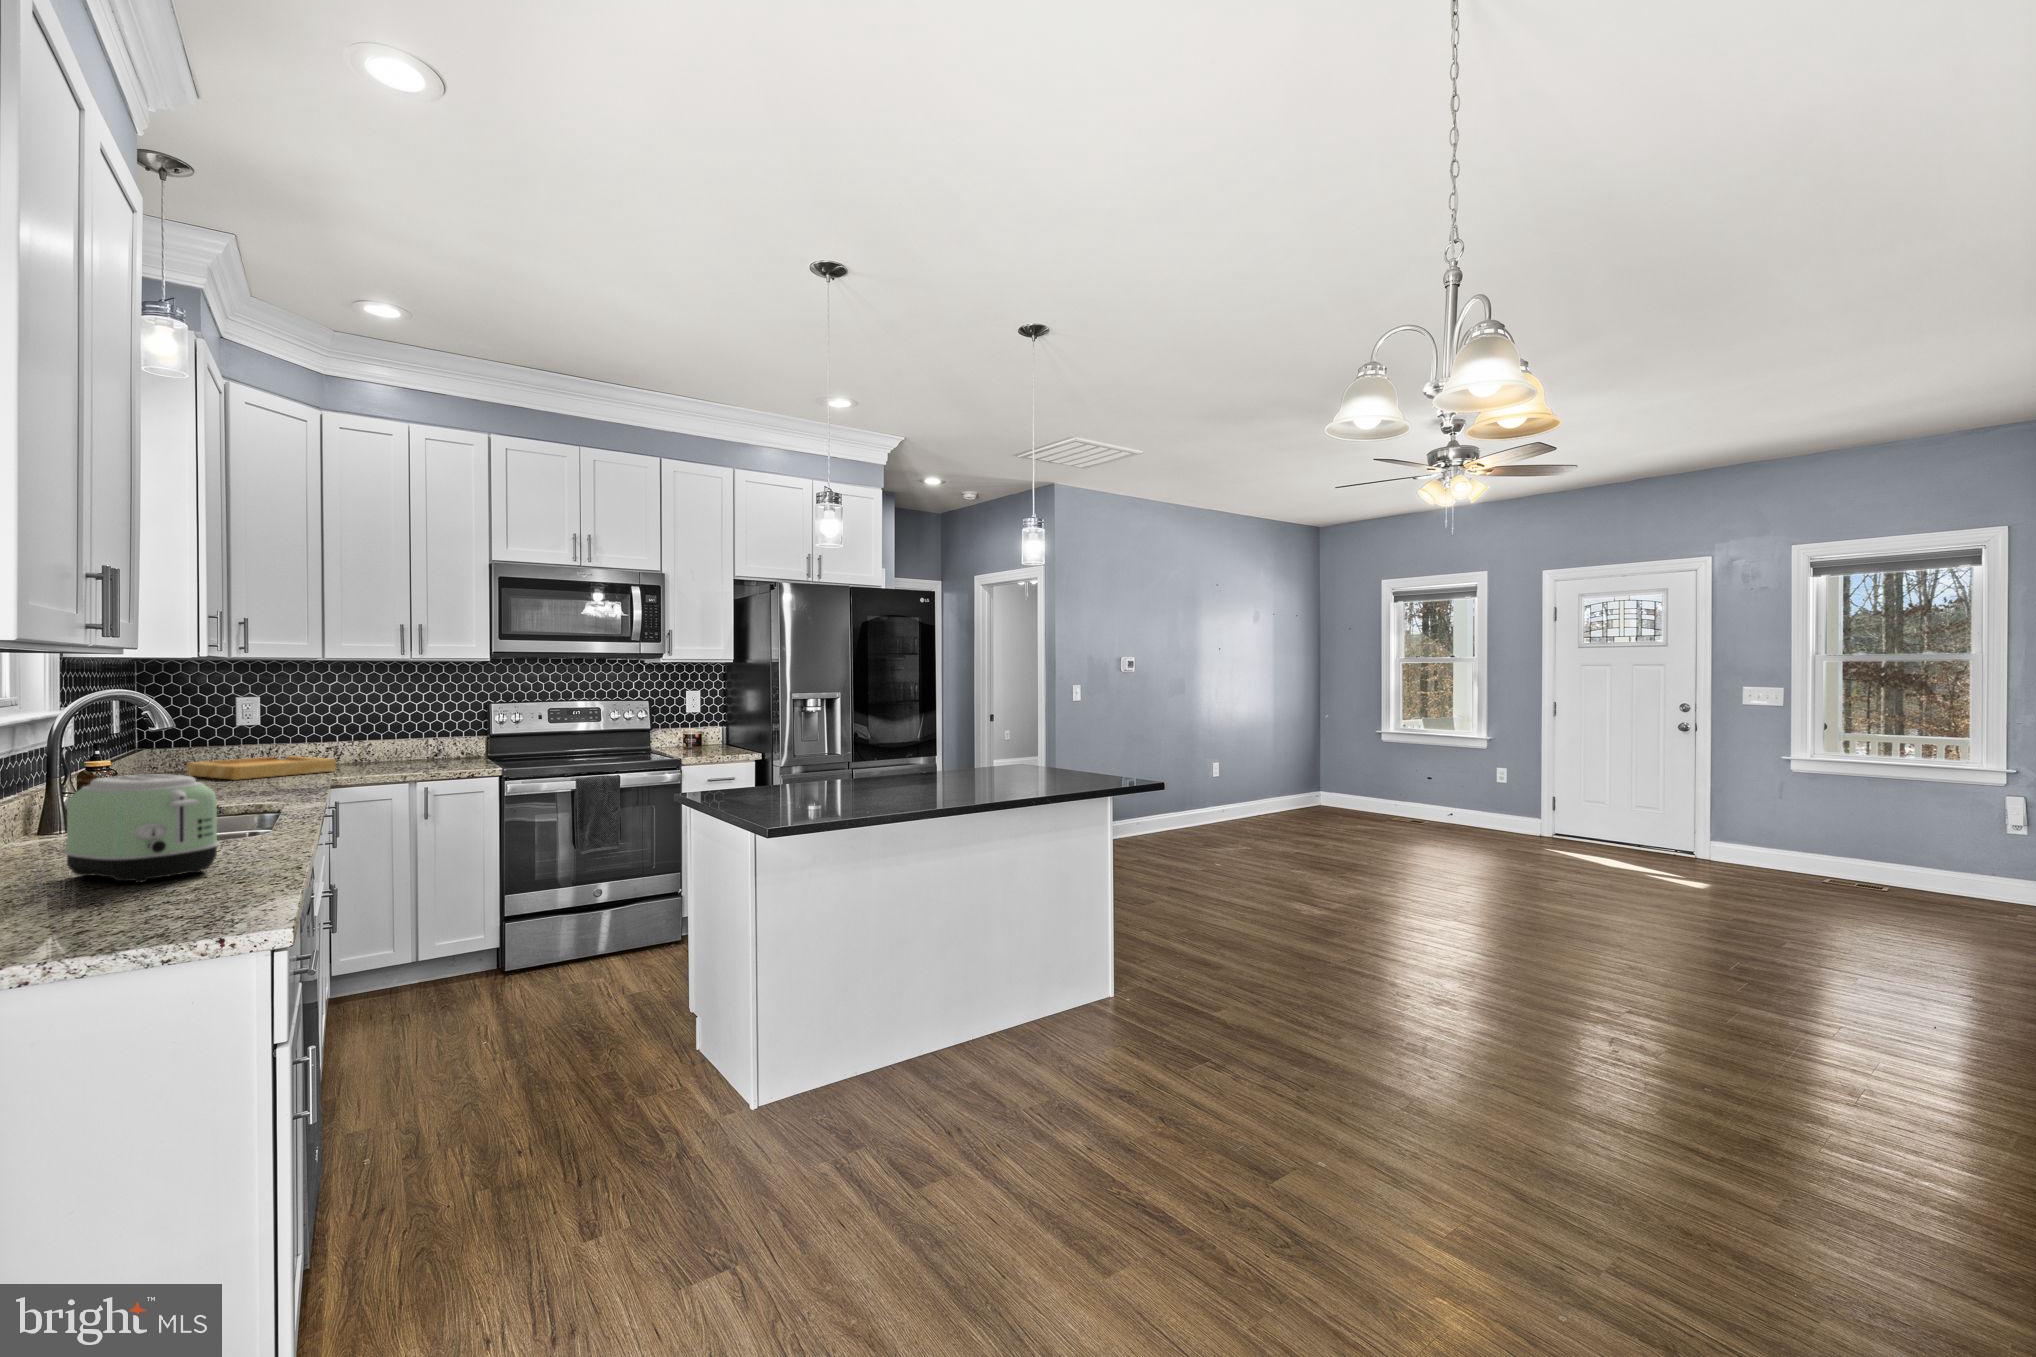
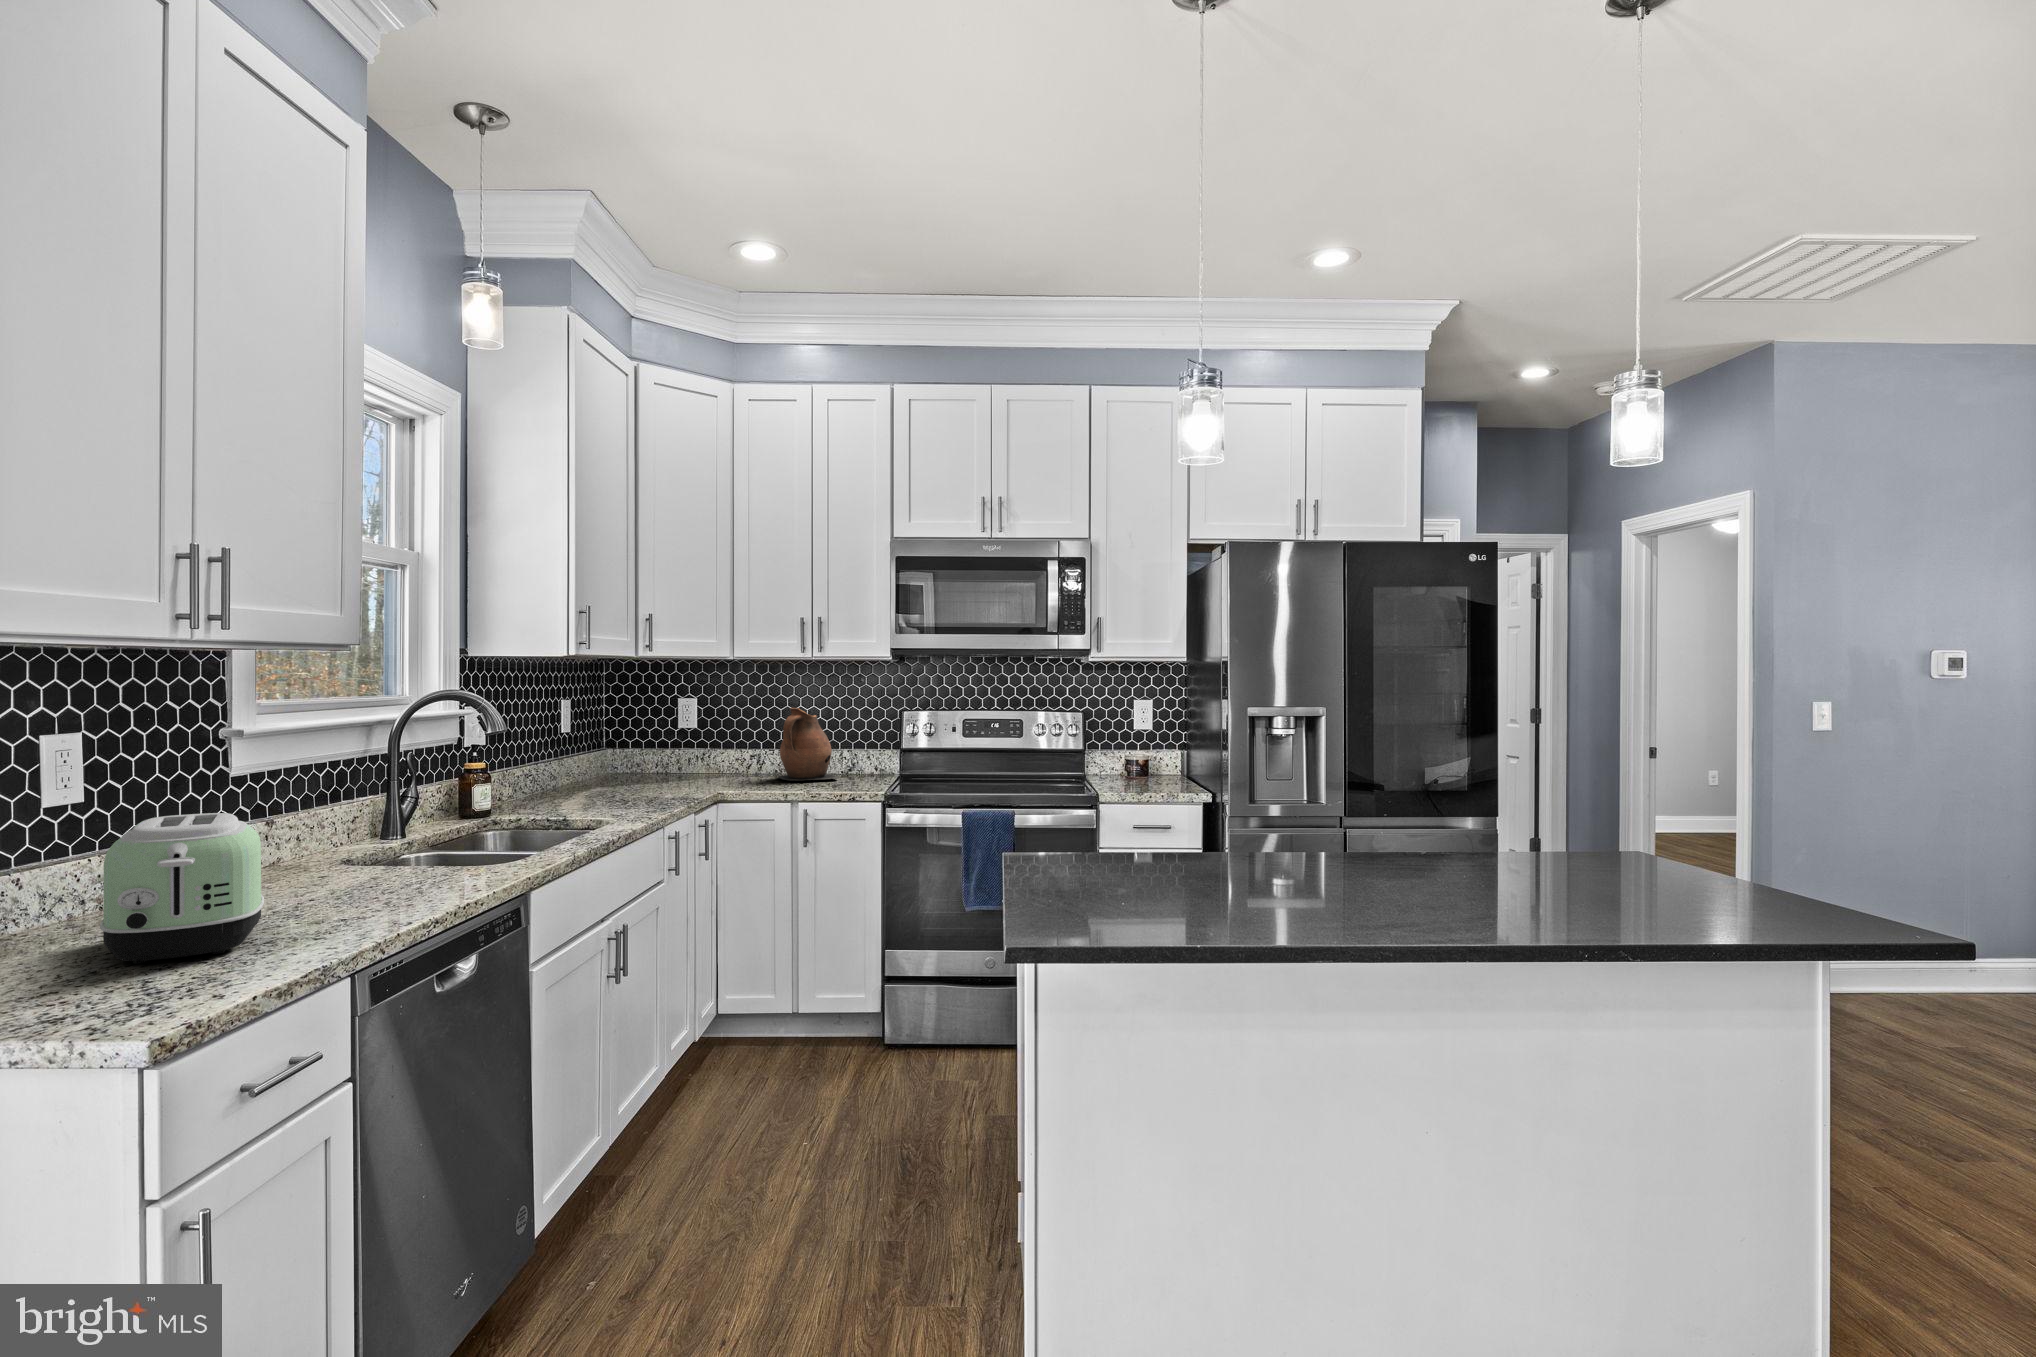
ceramic pitcher: none [364,703,435,767] -> present [777,708,839,781]
tray: present [187,756,336,780] -> none [625,761,738,788]

